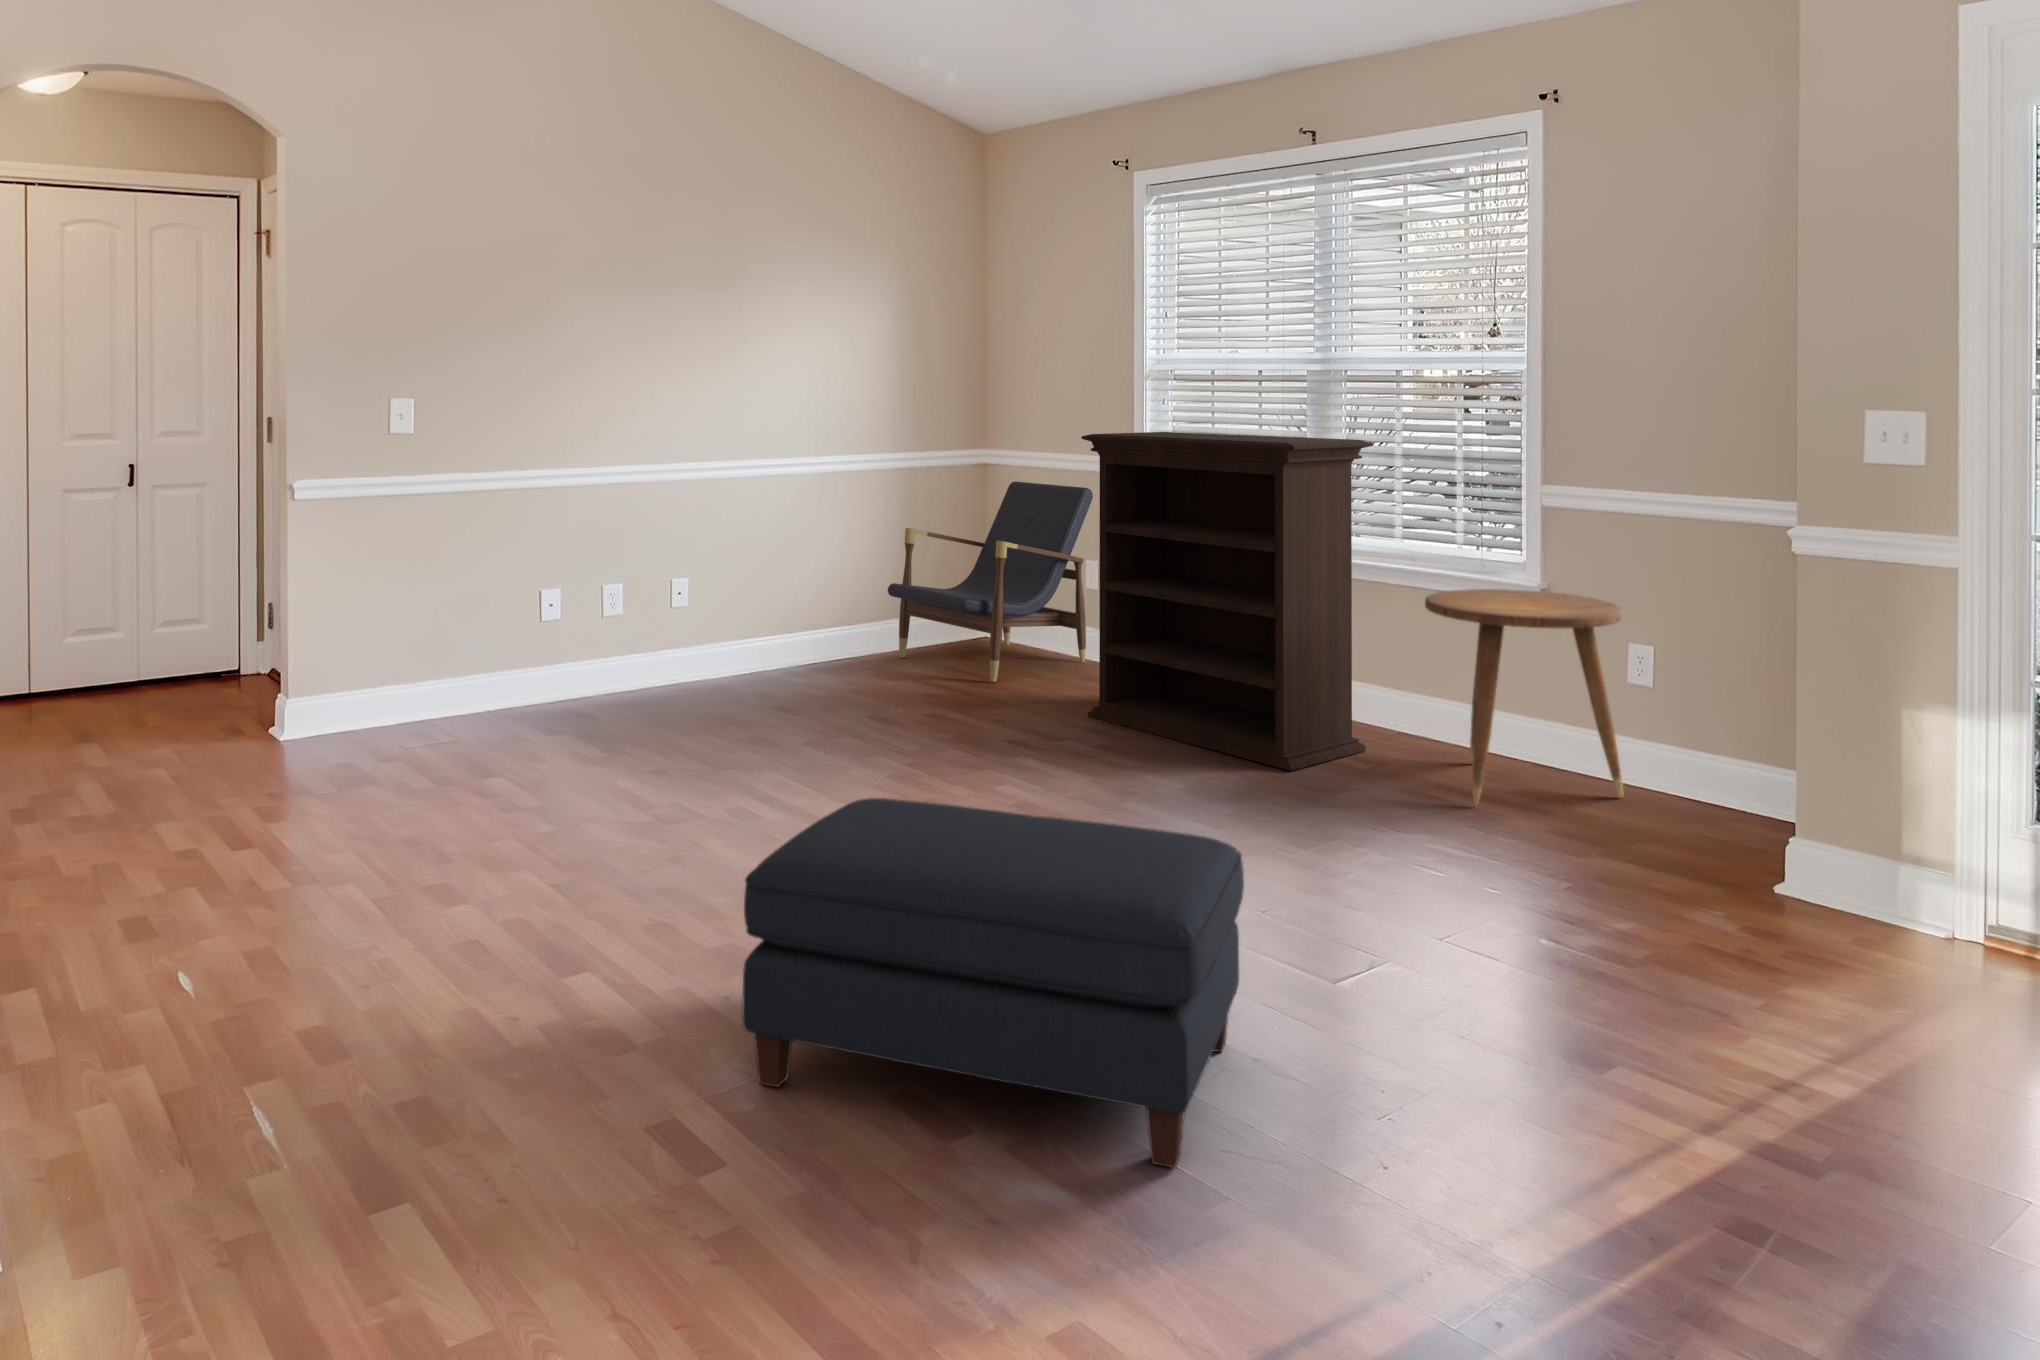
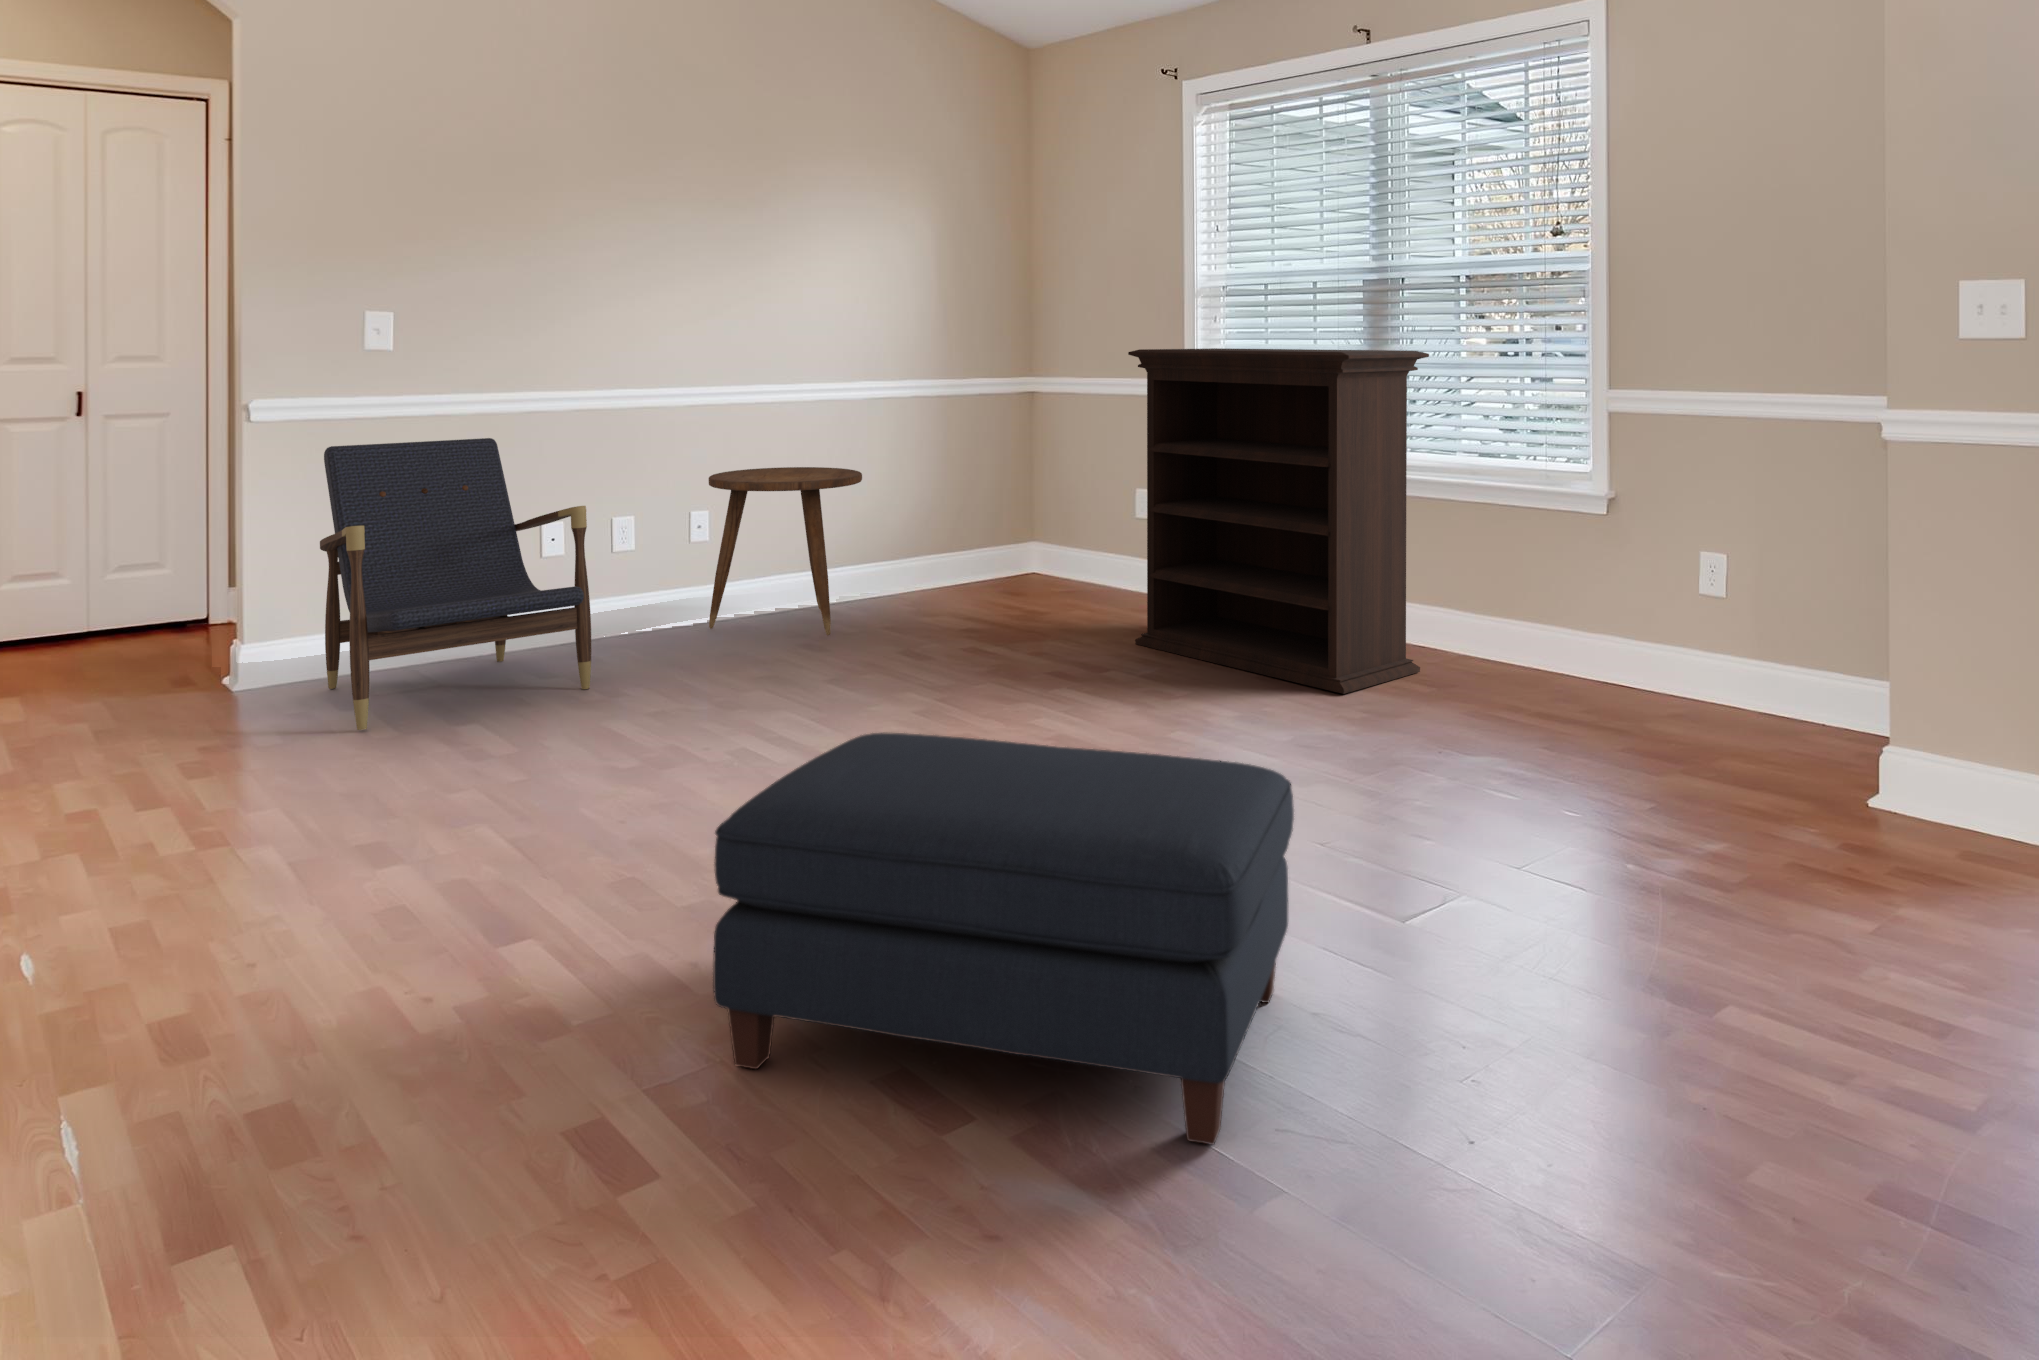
lounge chair: present [888,482,1093,682] -> present [320,438,591,730]
side table: present [1425,589,1623,805] -> present [709,467,862,635]

